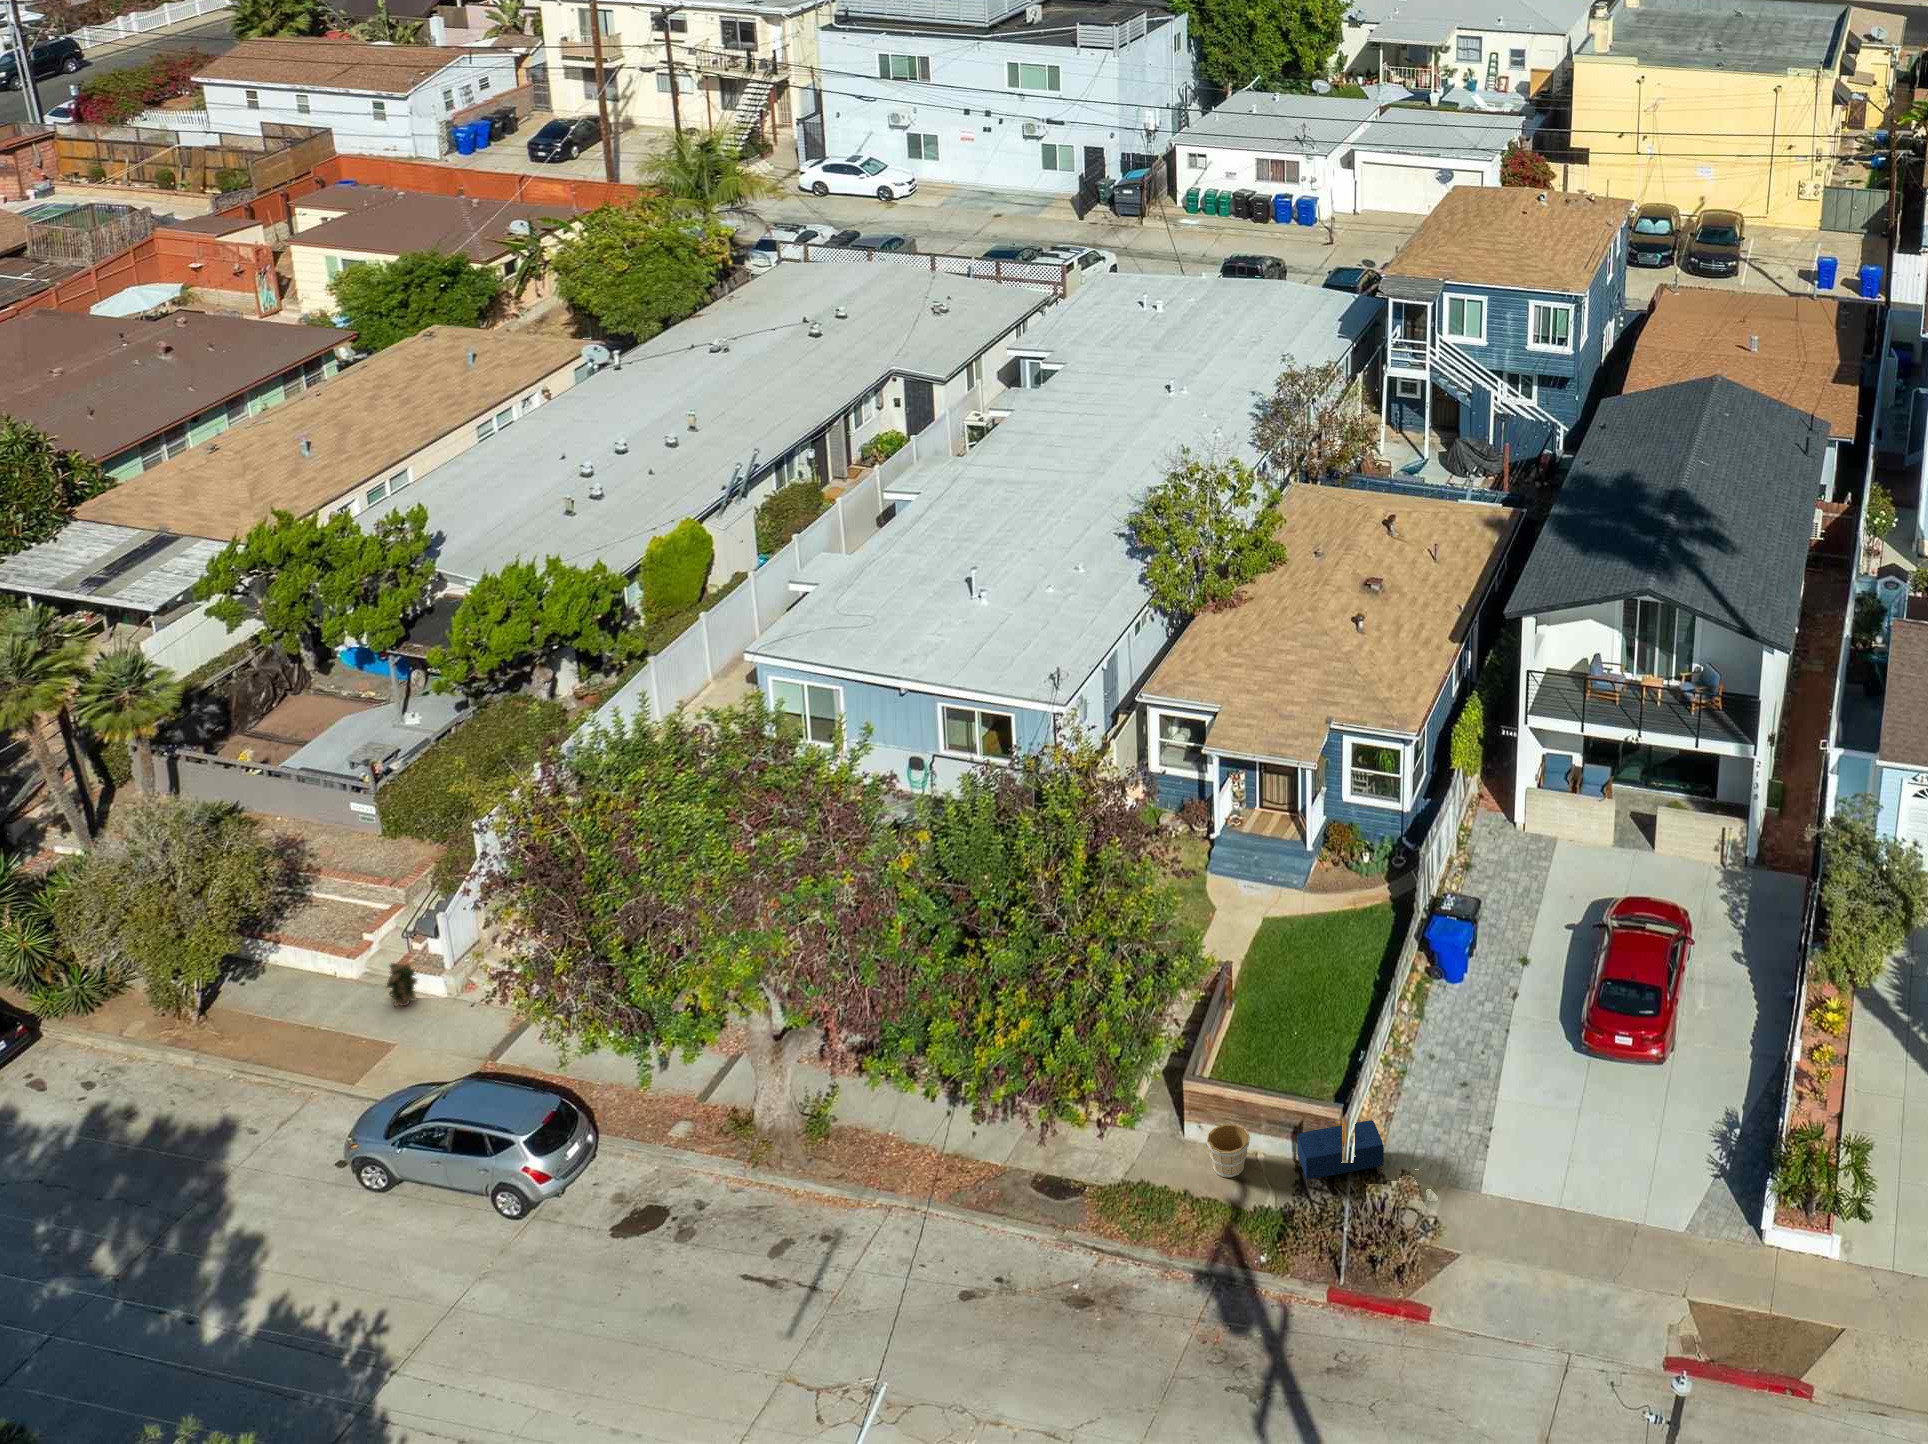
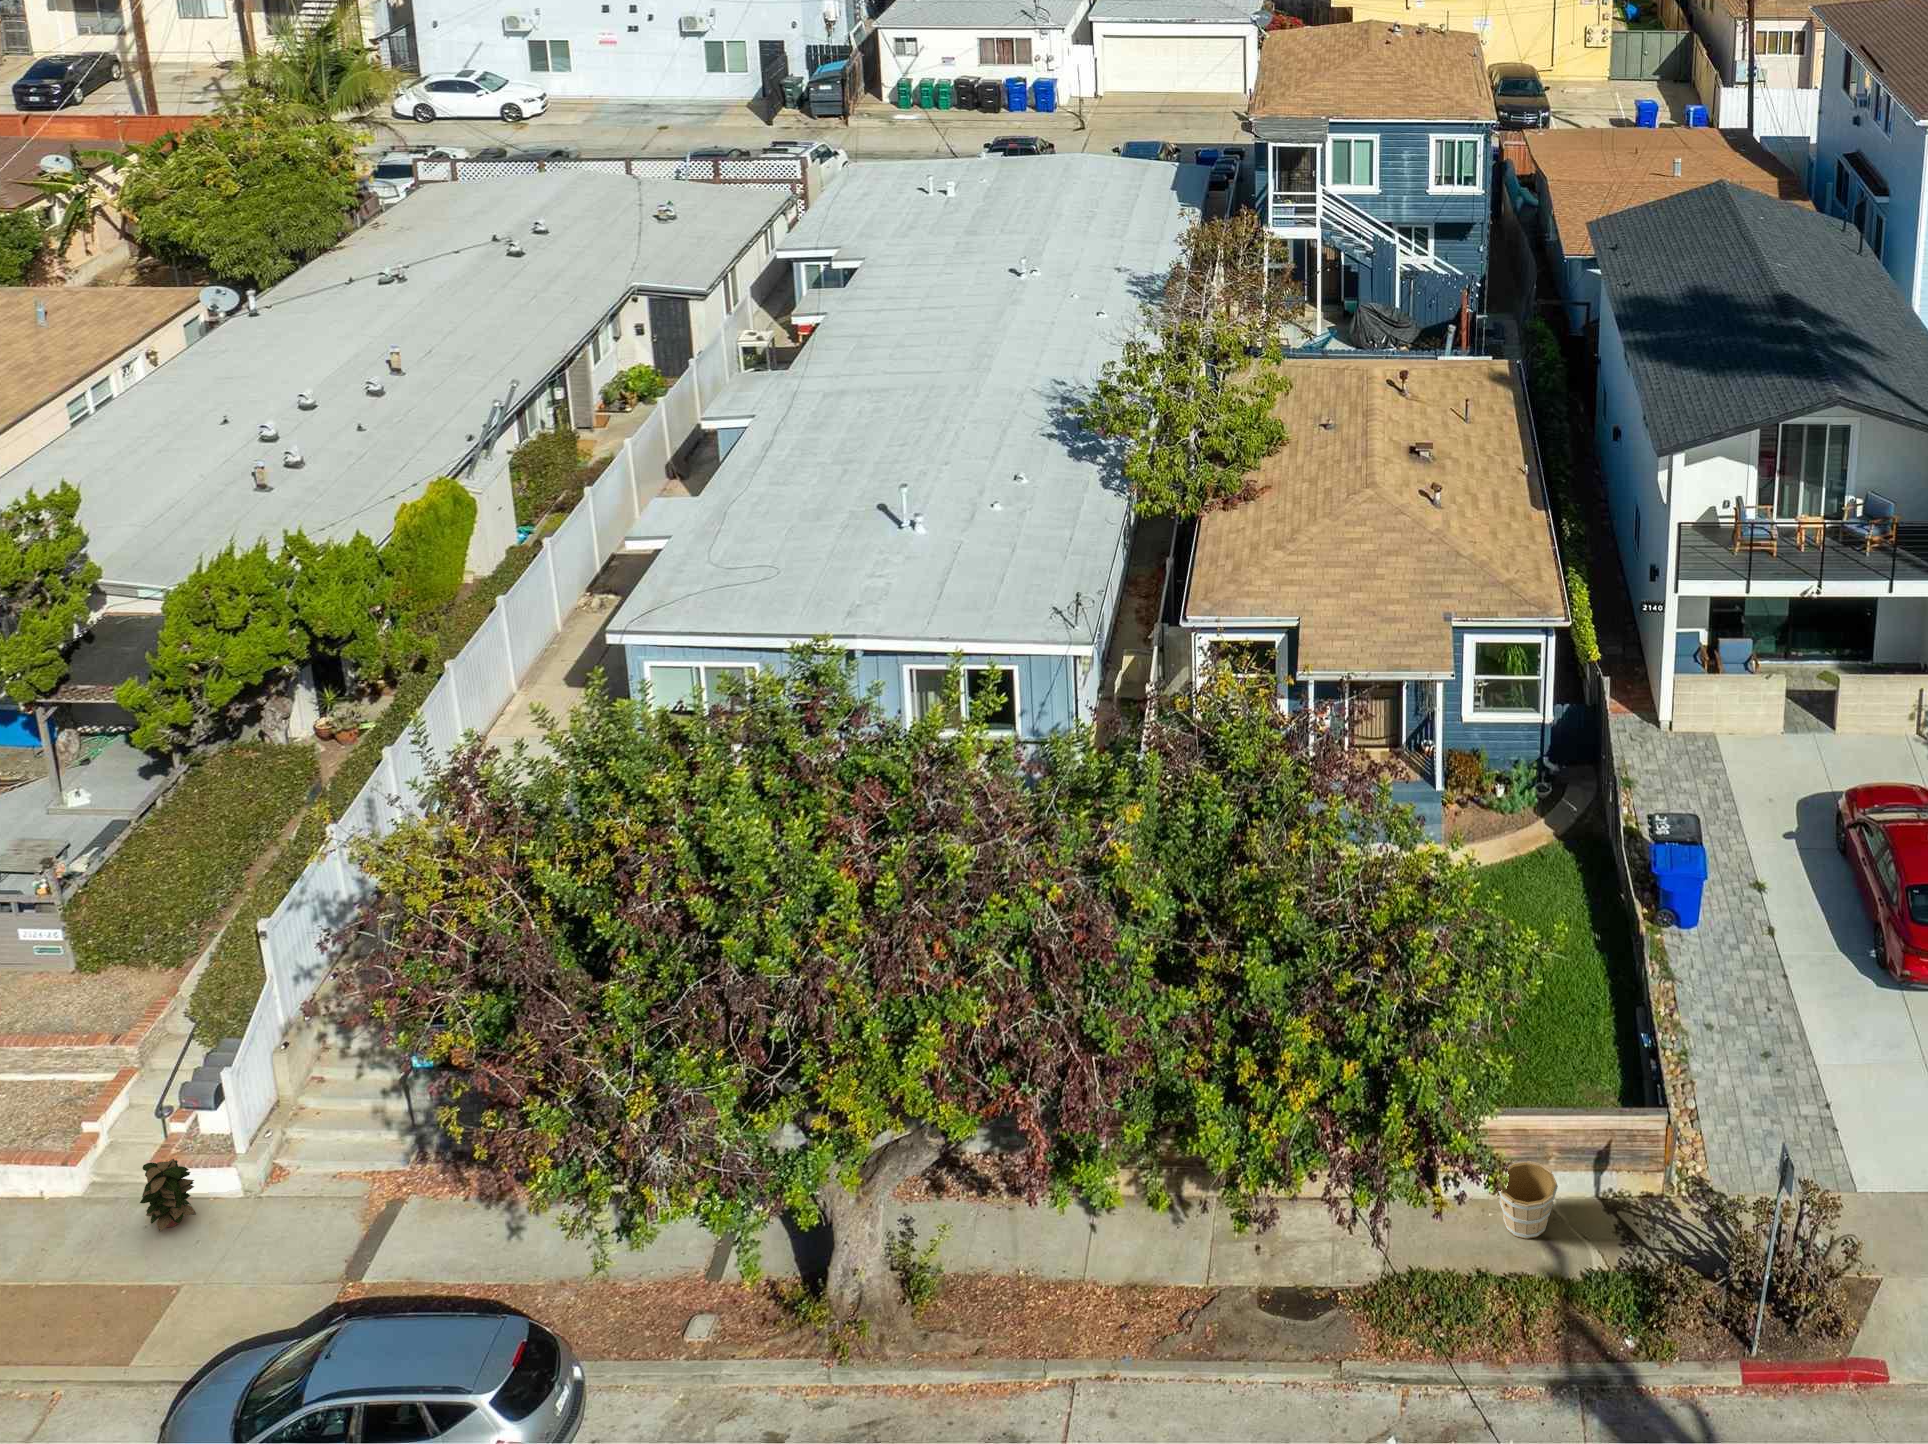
bench: present [1297,1120,1384,1187] -> none [1614,1121,1734,1229]

